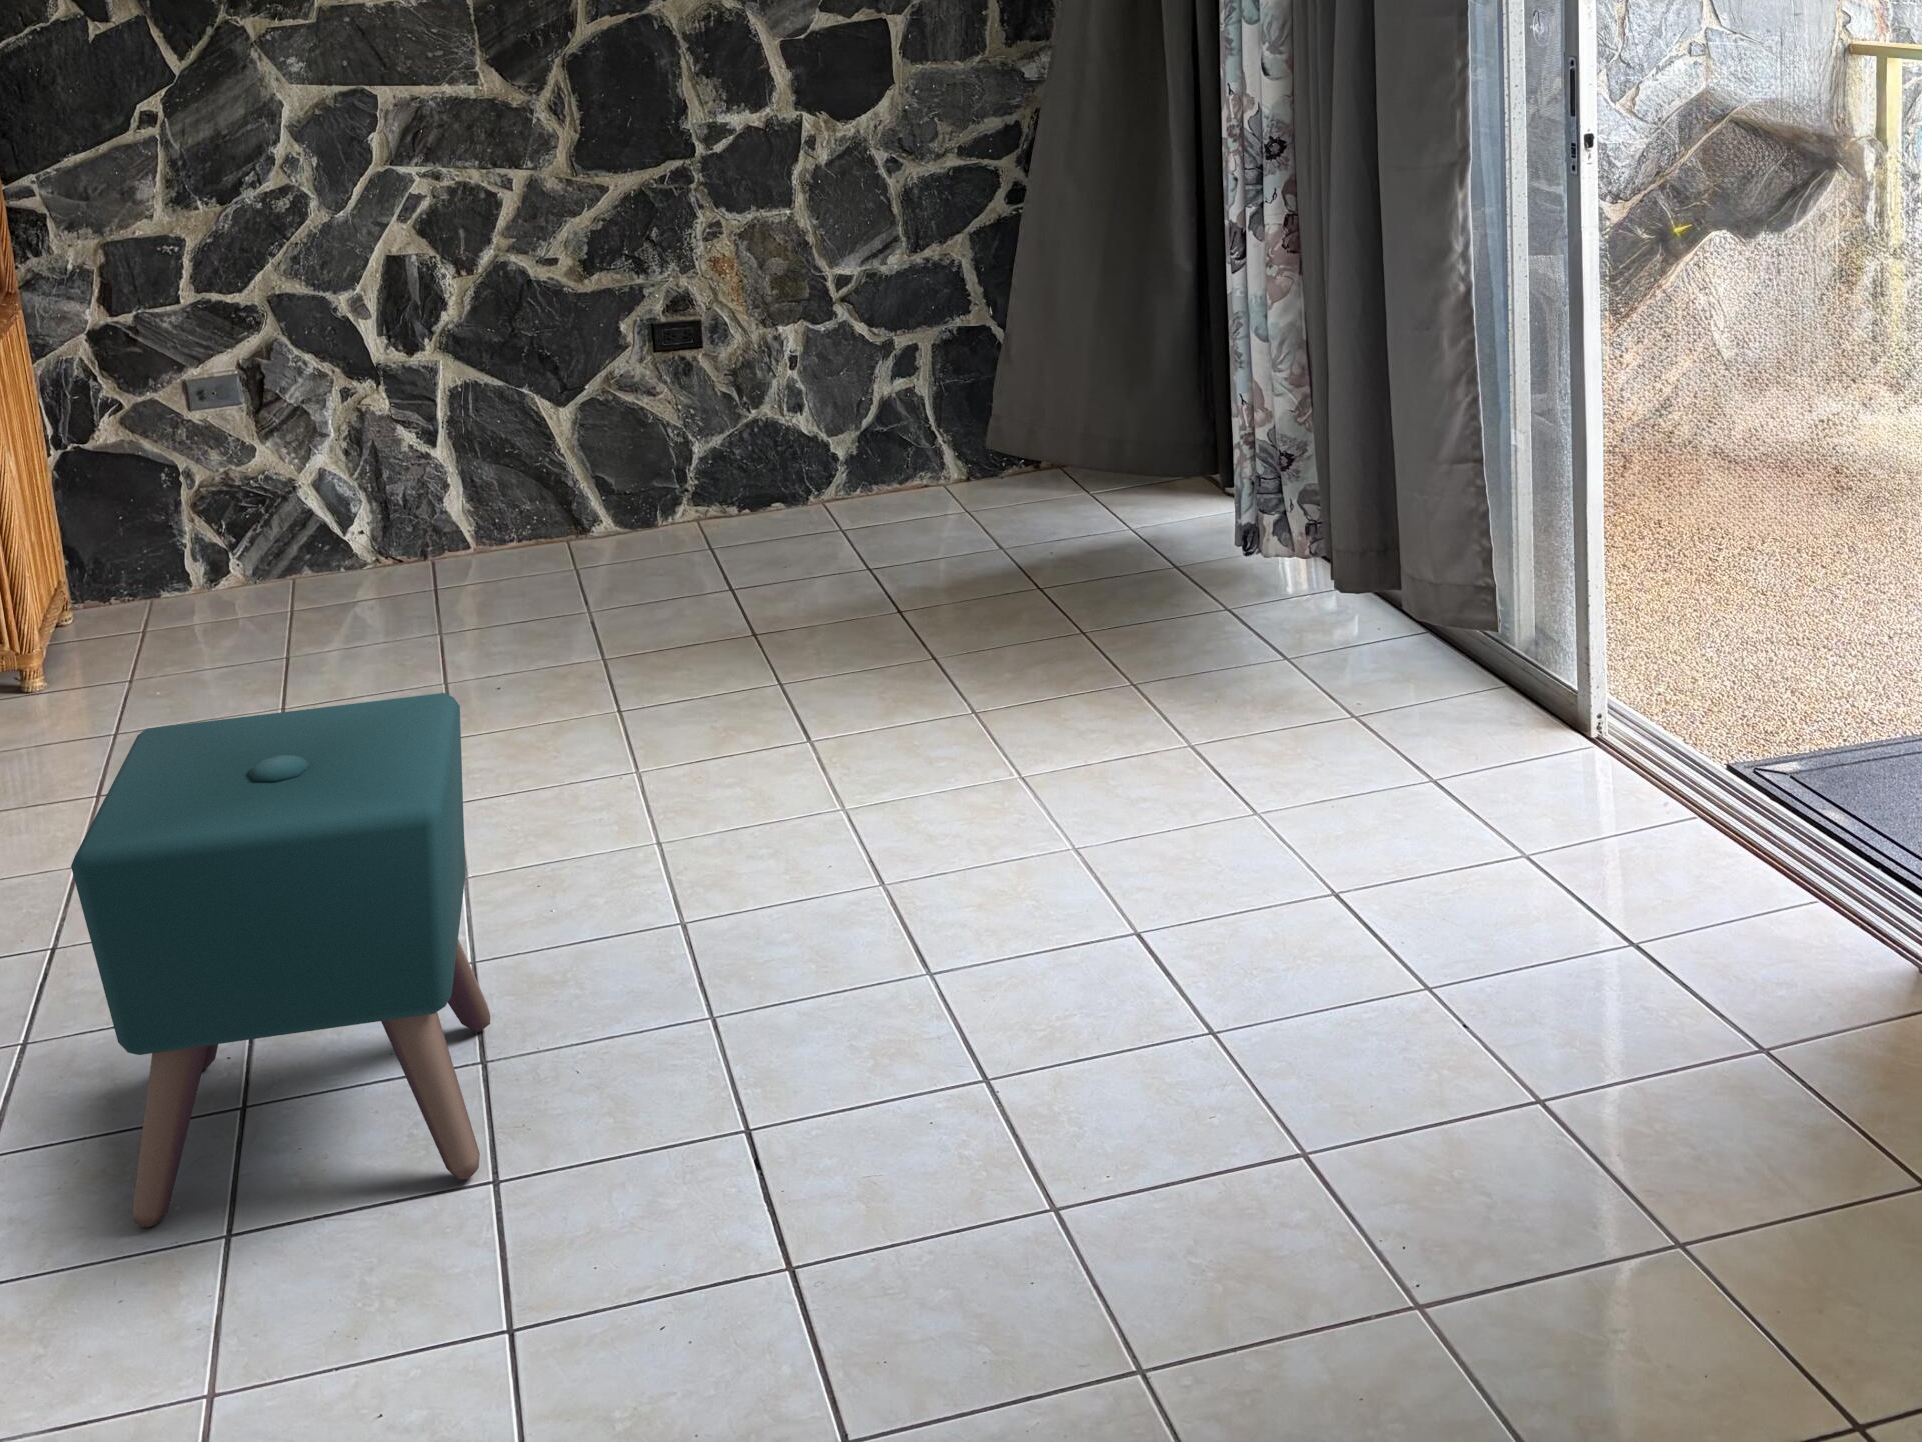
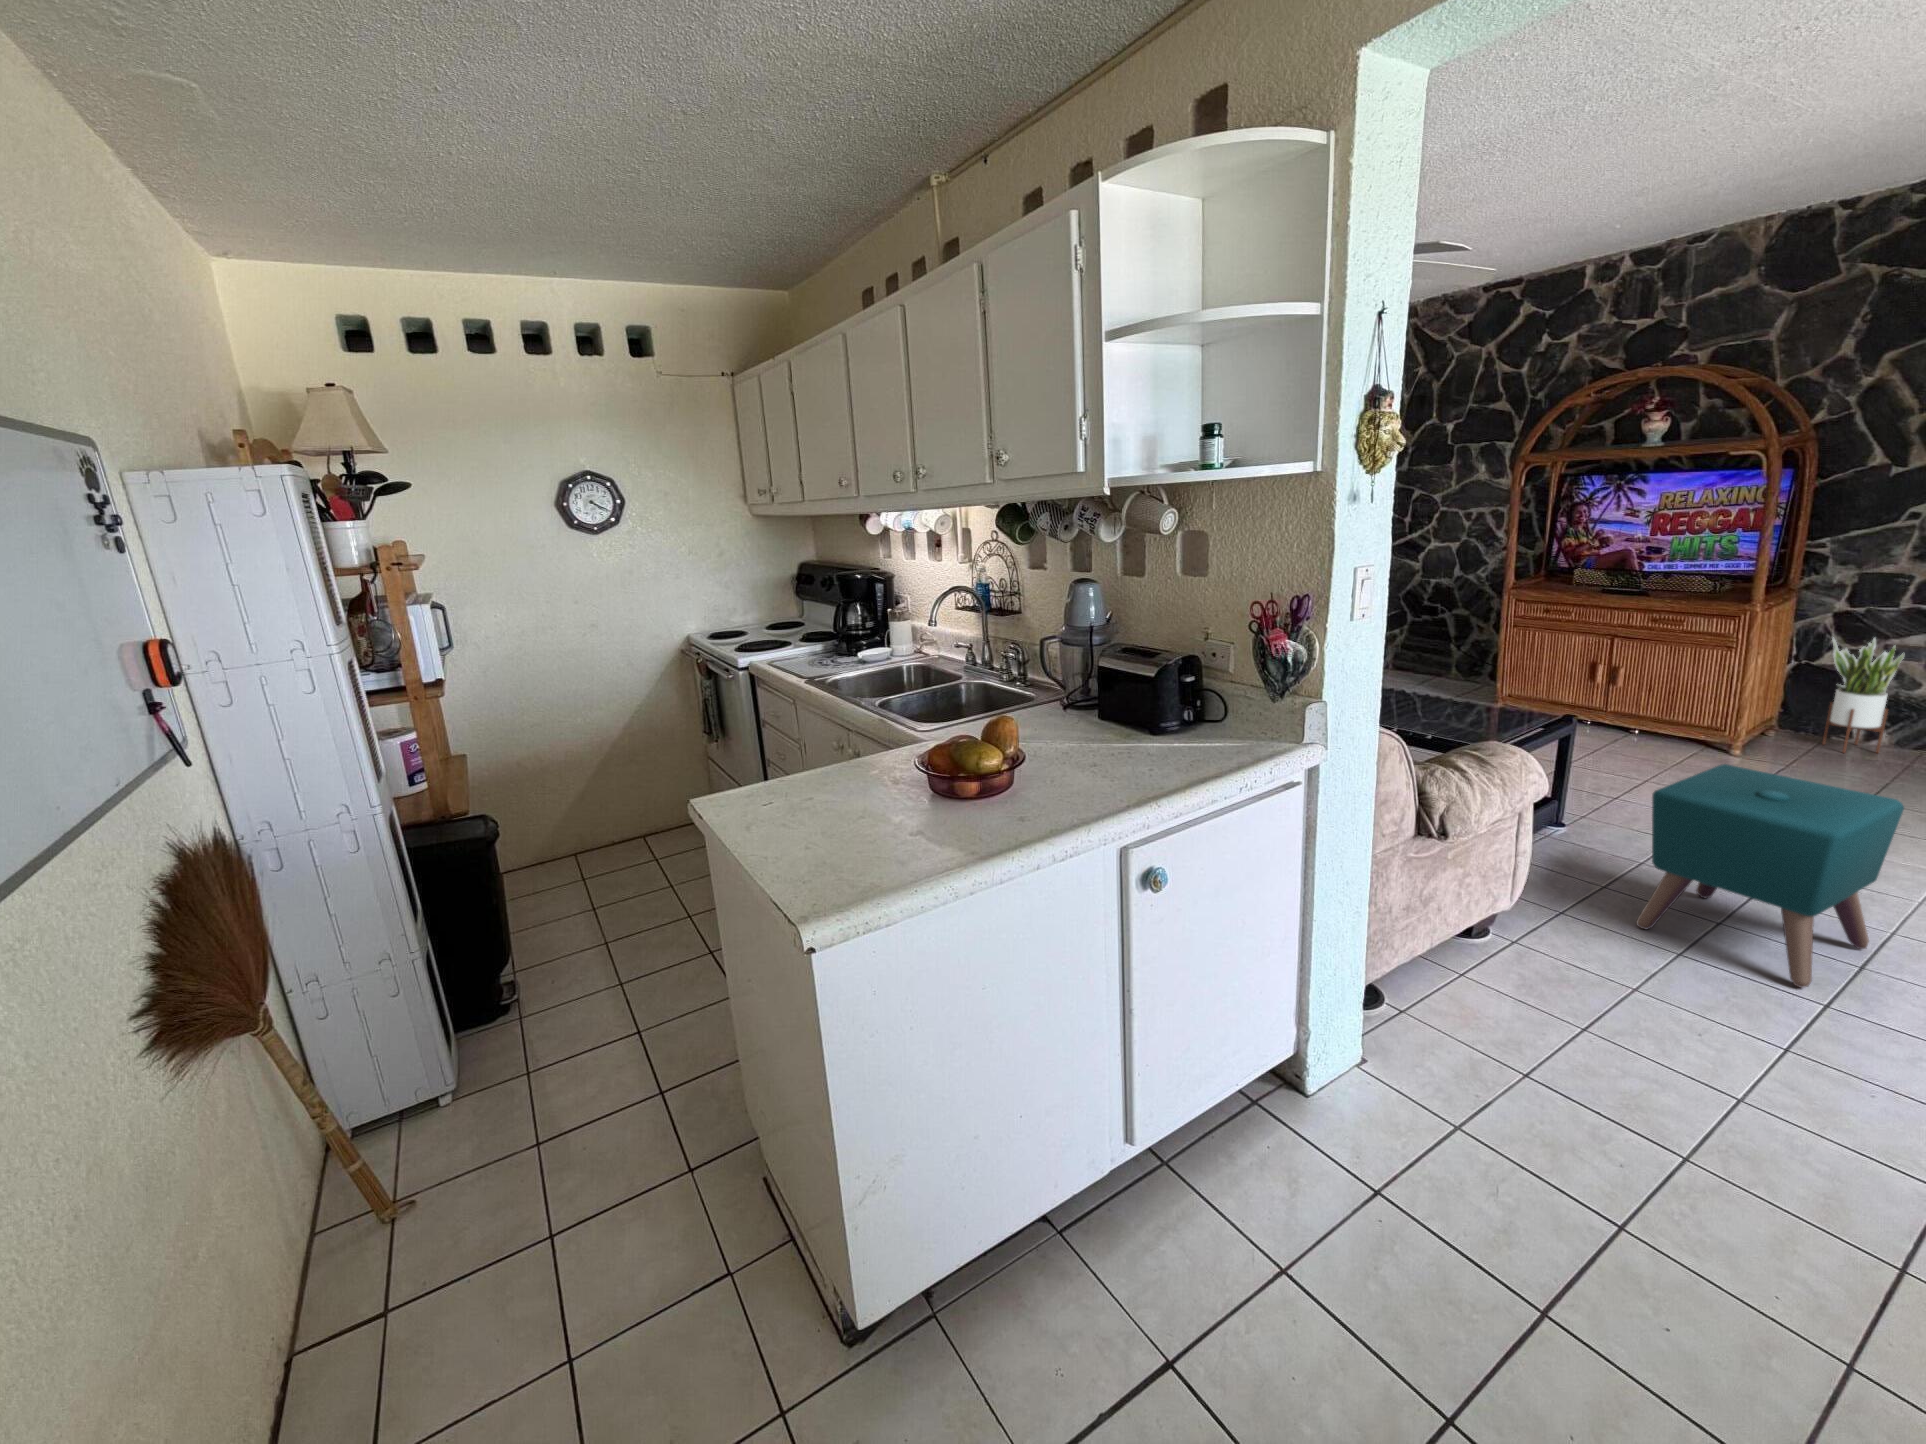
potted plant: none [105,371,242,624] -> present [1822,637,1904,753]

